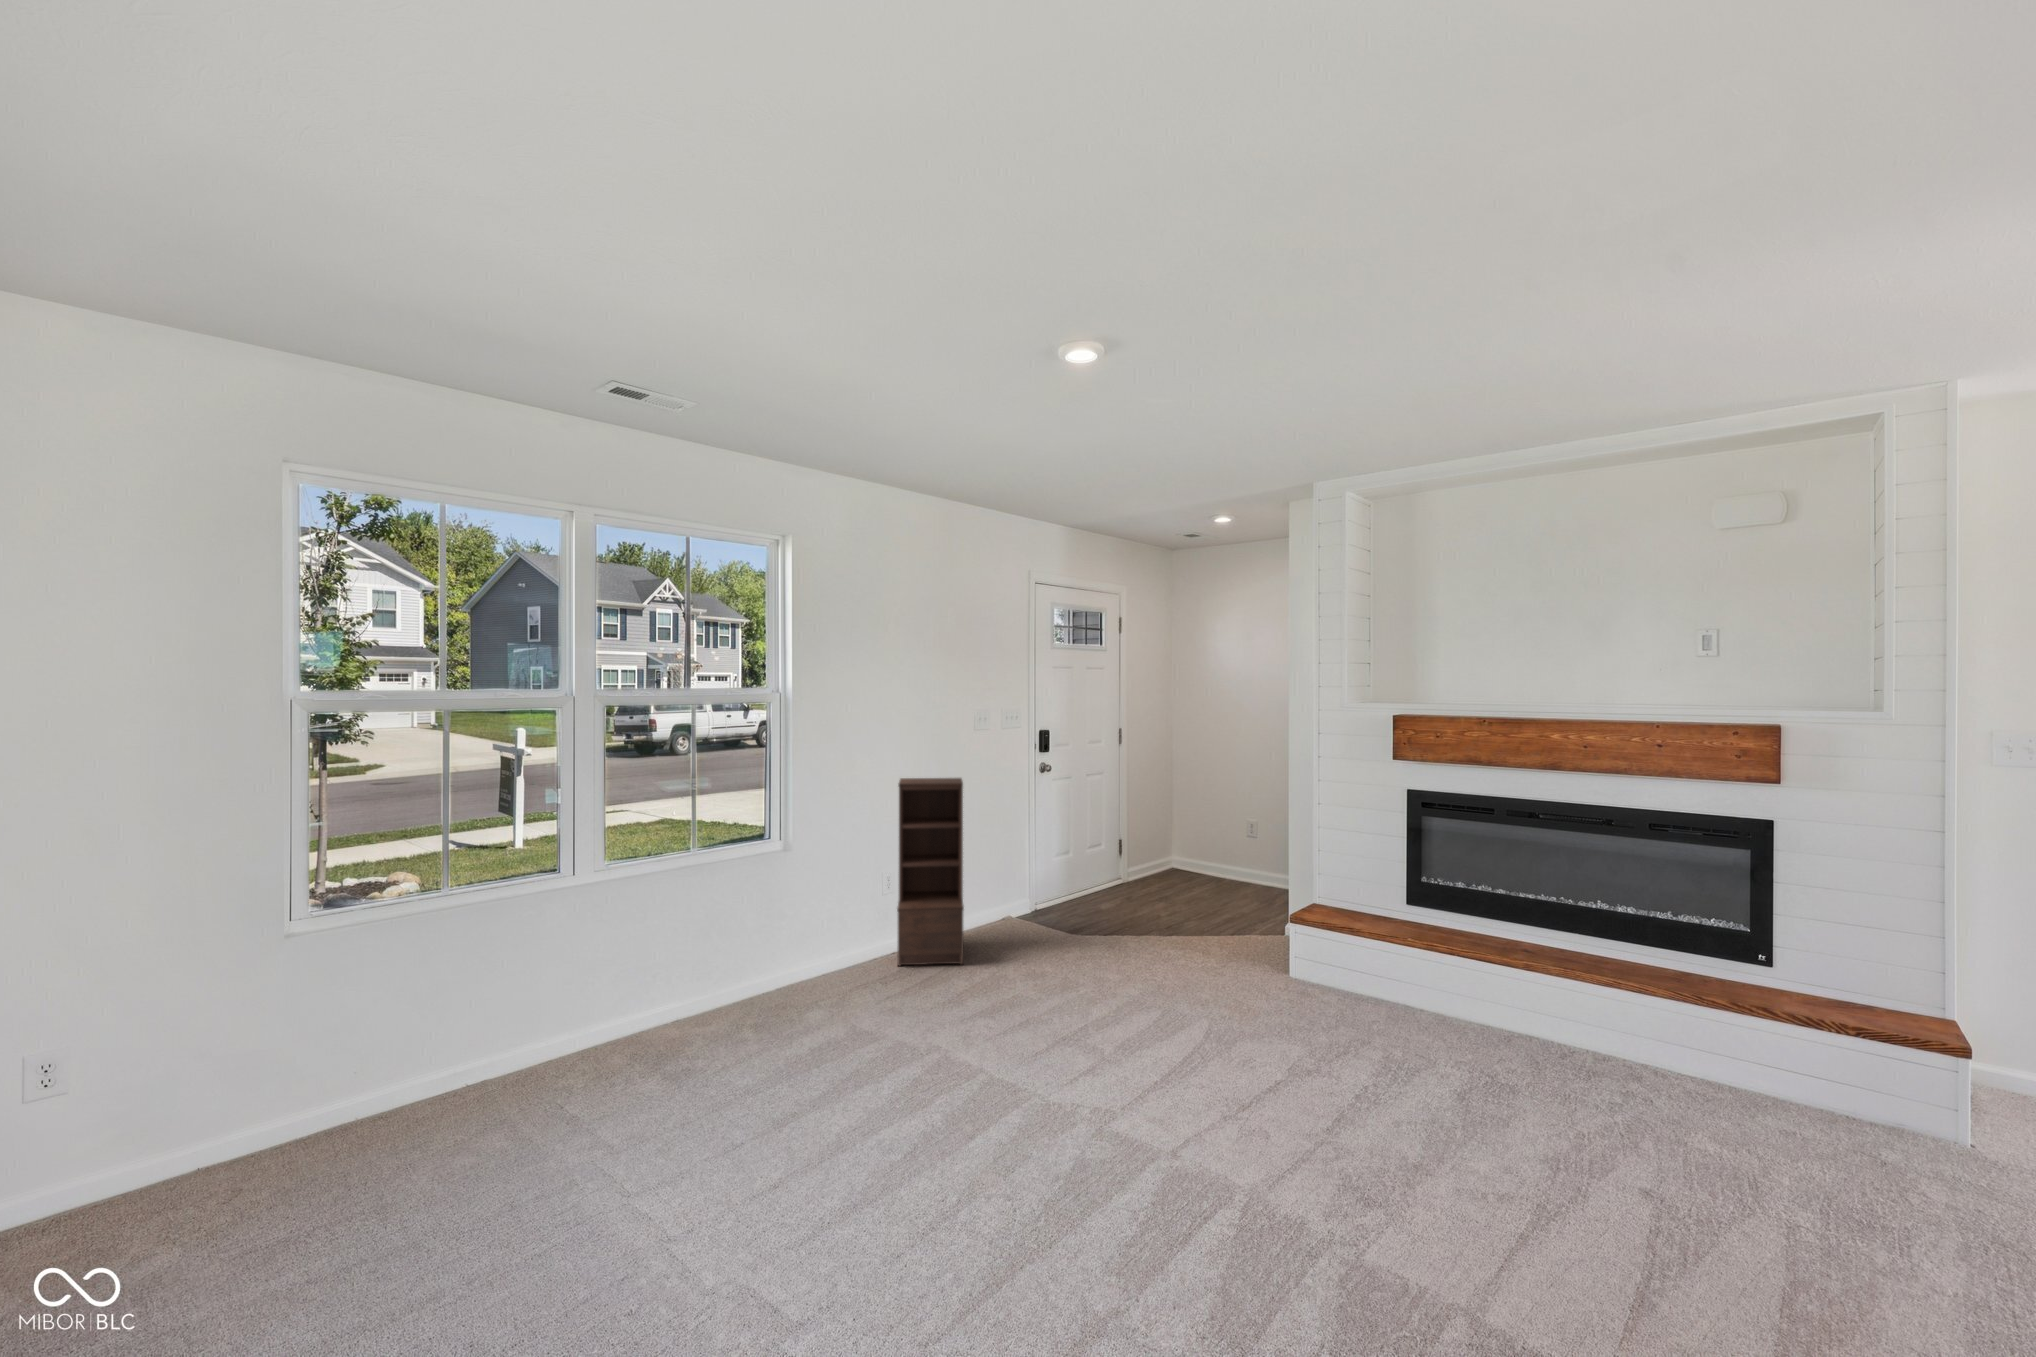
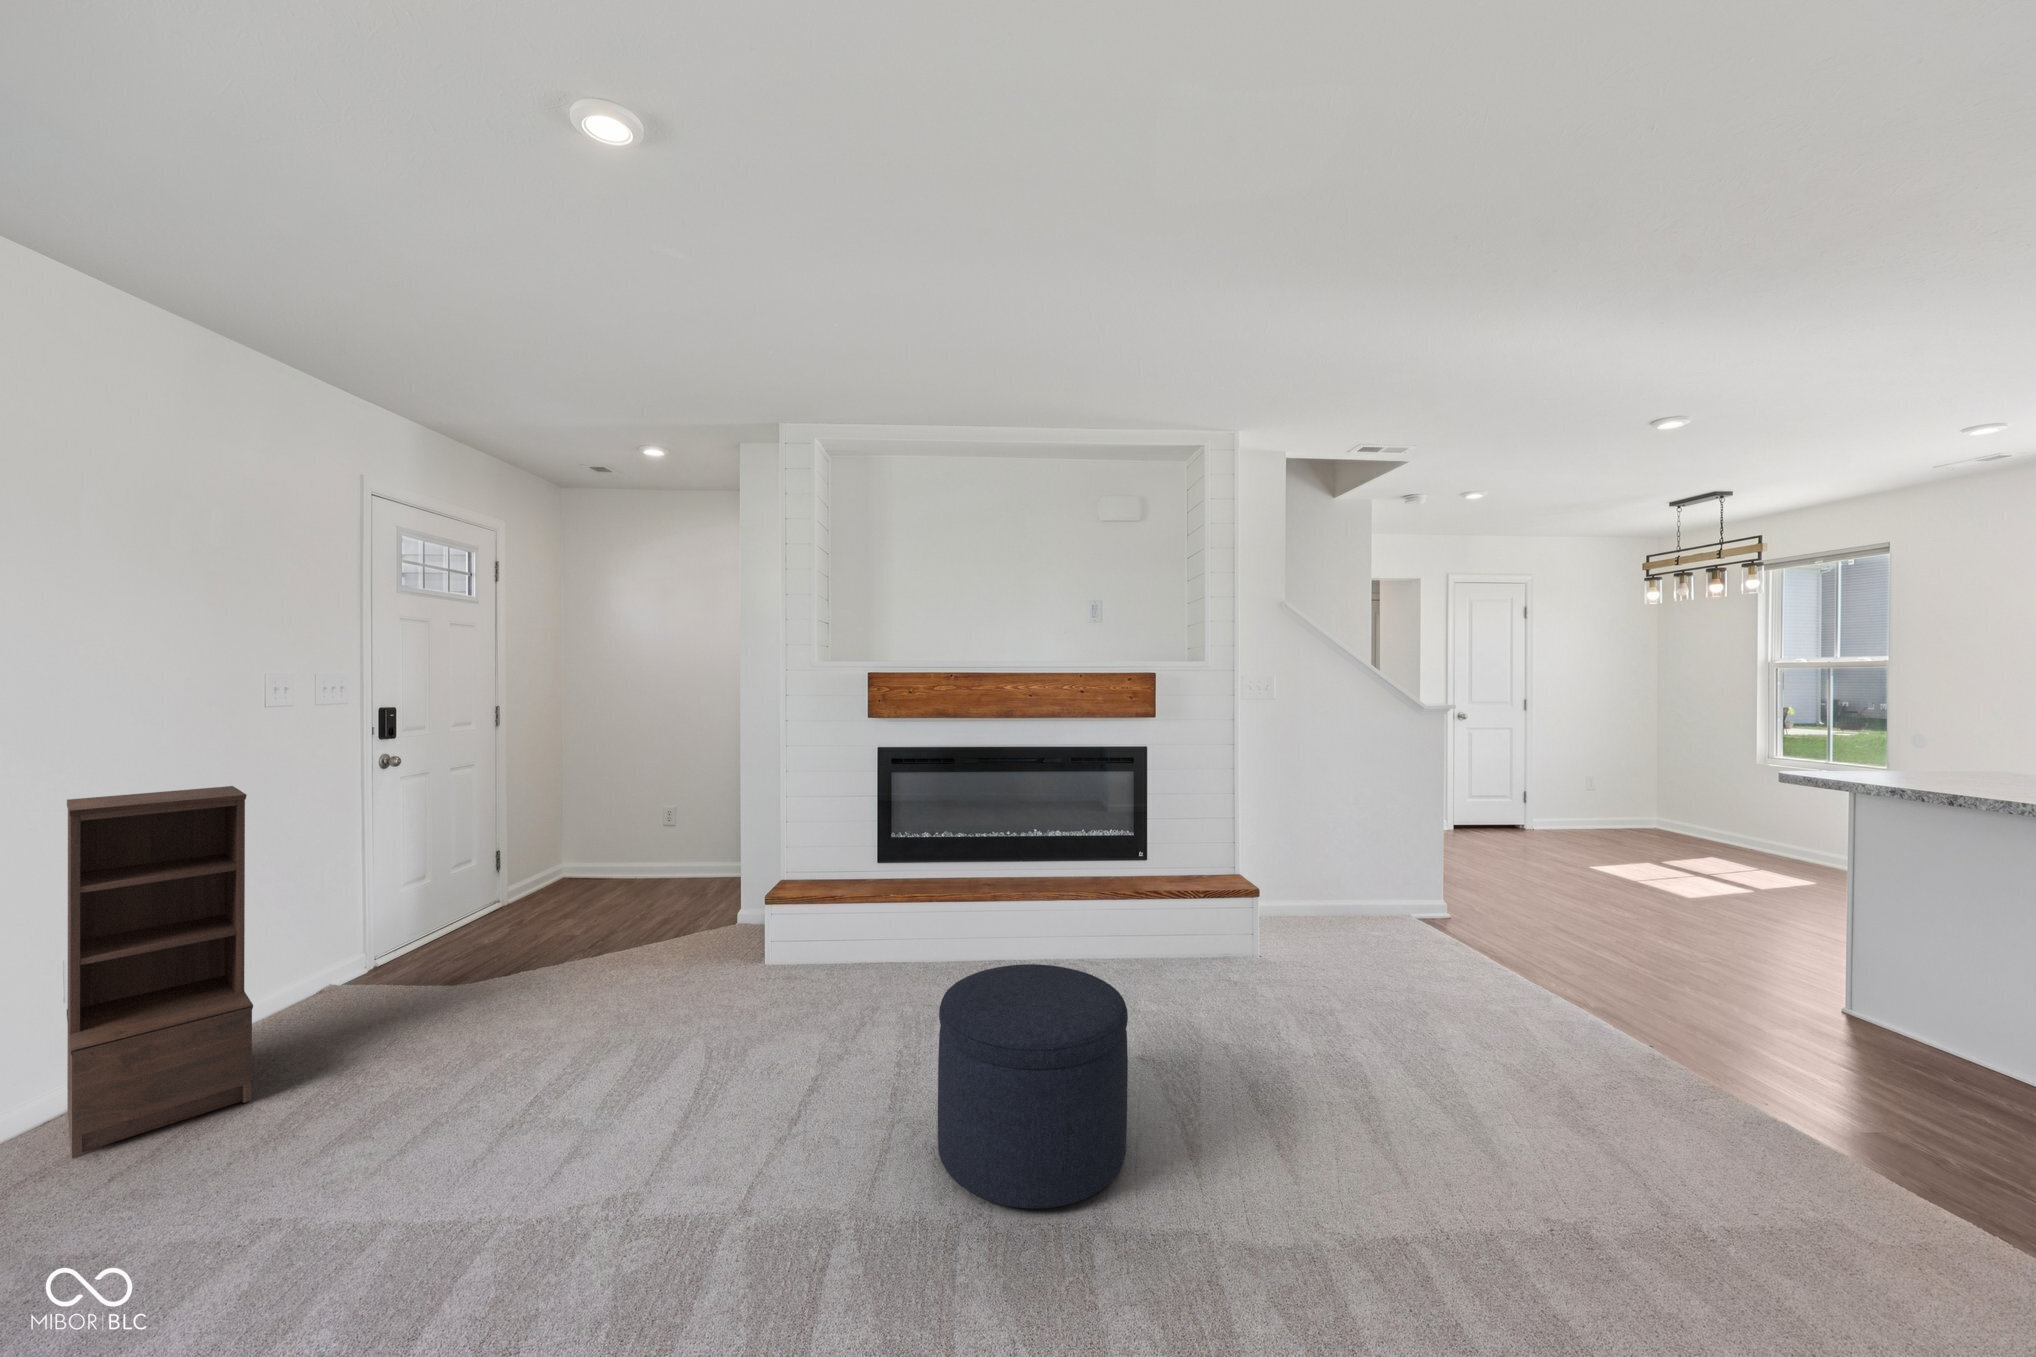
ottoman: none [1319,1001,1511,1216] -> present [938,964,1128,1209]

